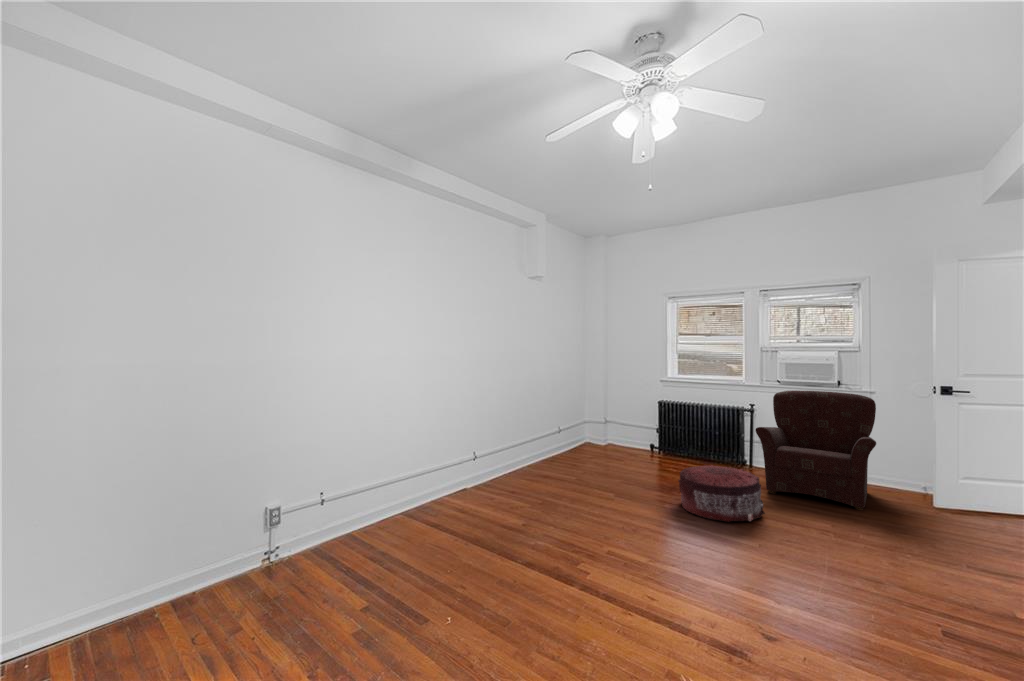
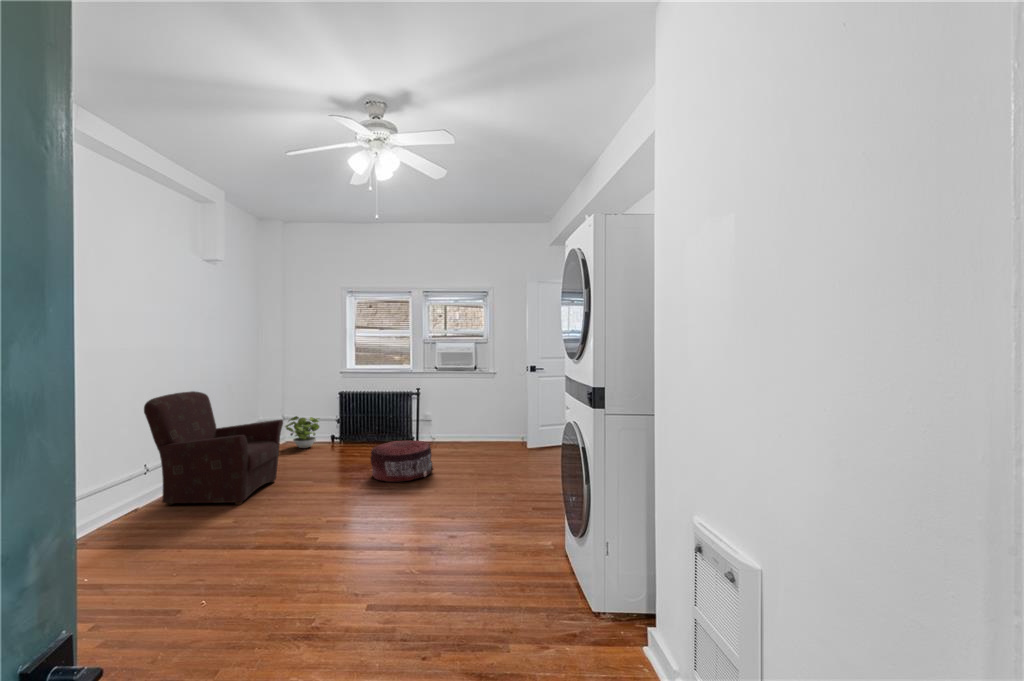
armchair: present [756,391,876,510] -> present [144,391,283,505]
potted plant: none [604,421,639,454] -> present [285,416,319,448]

